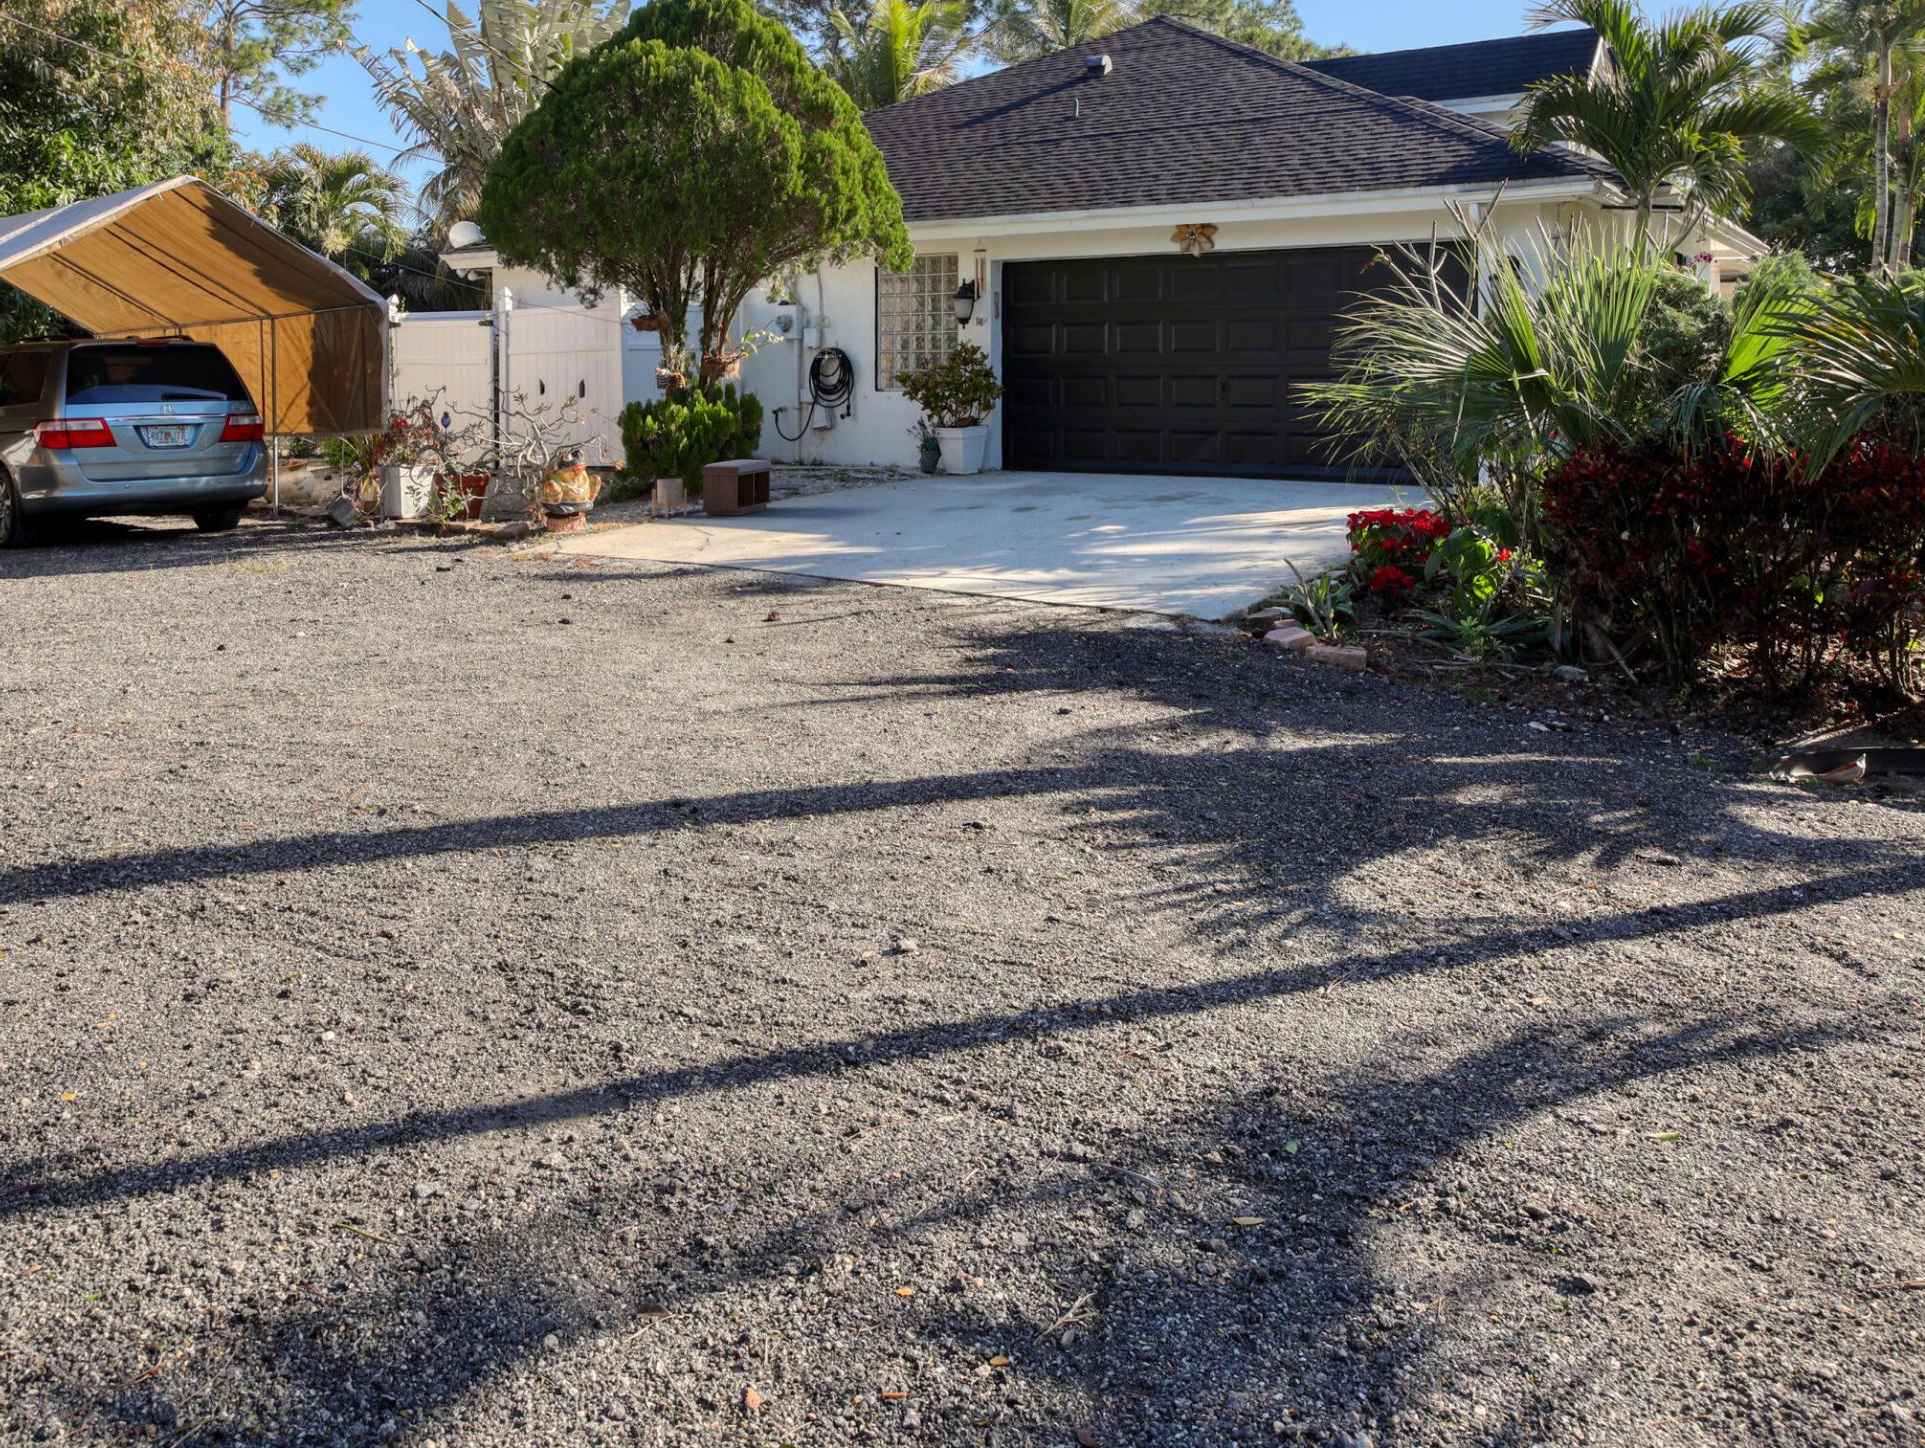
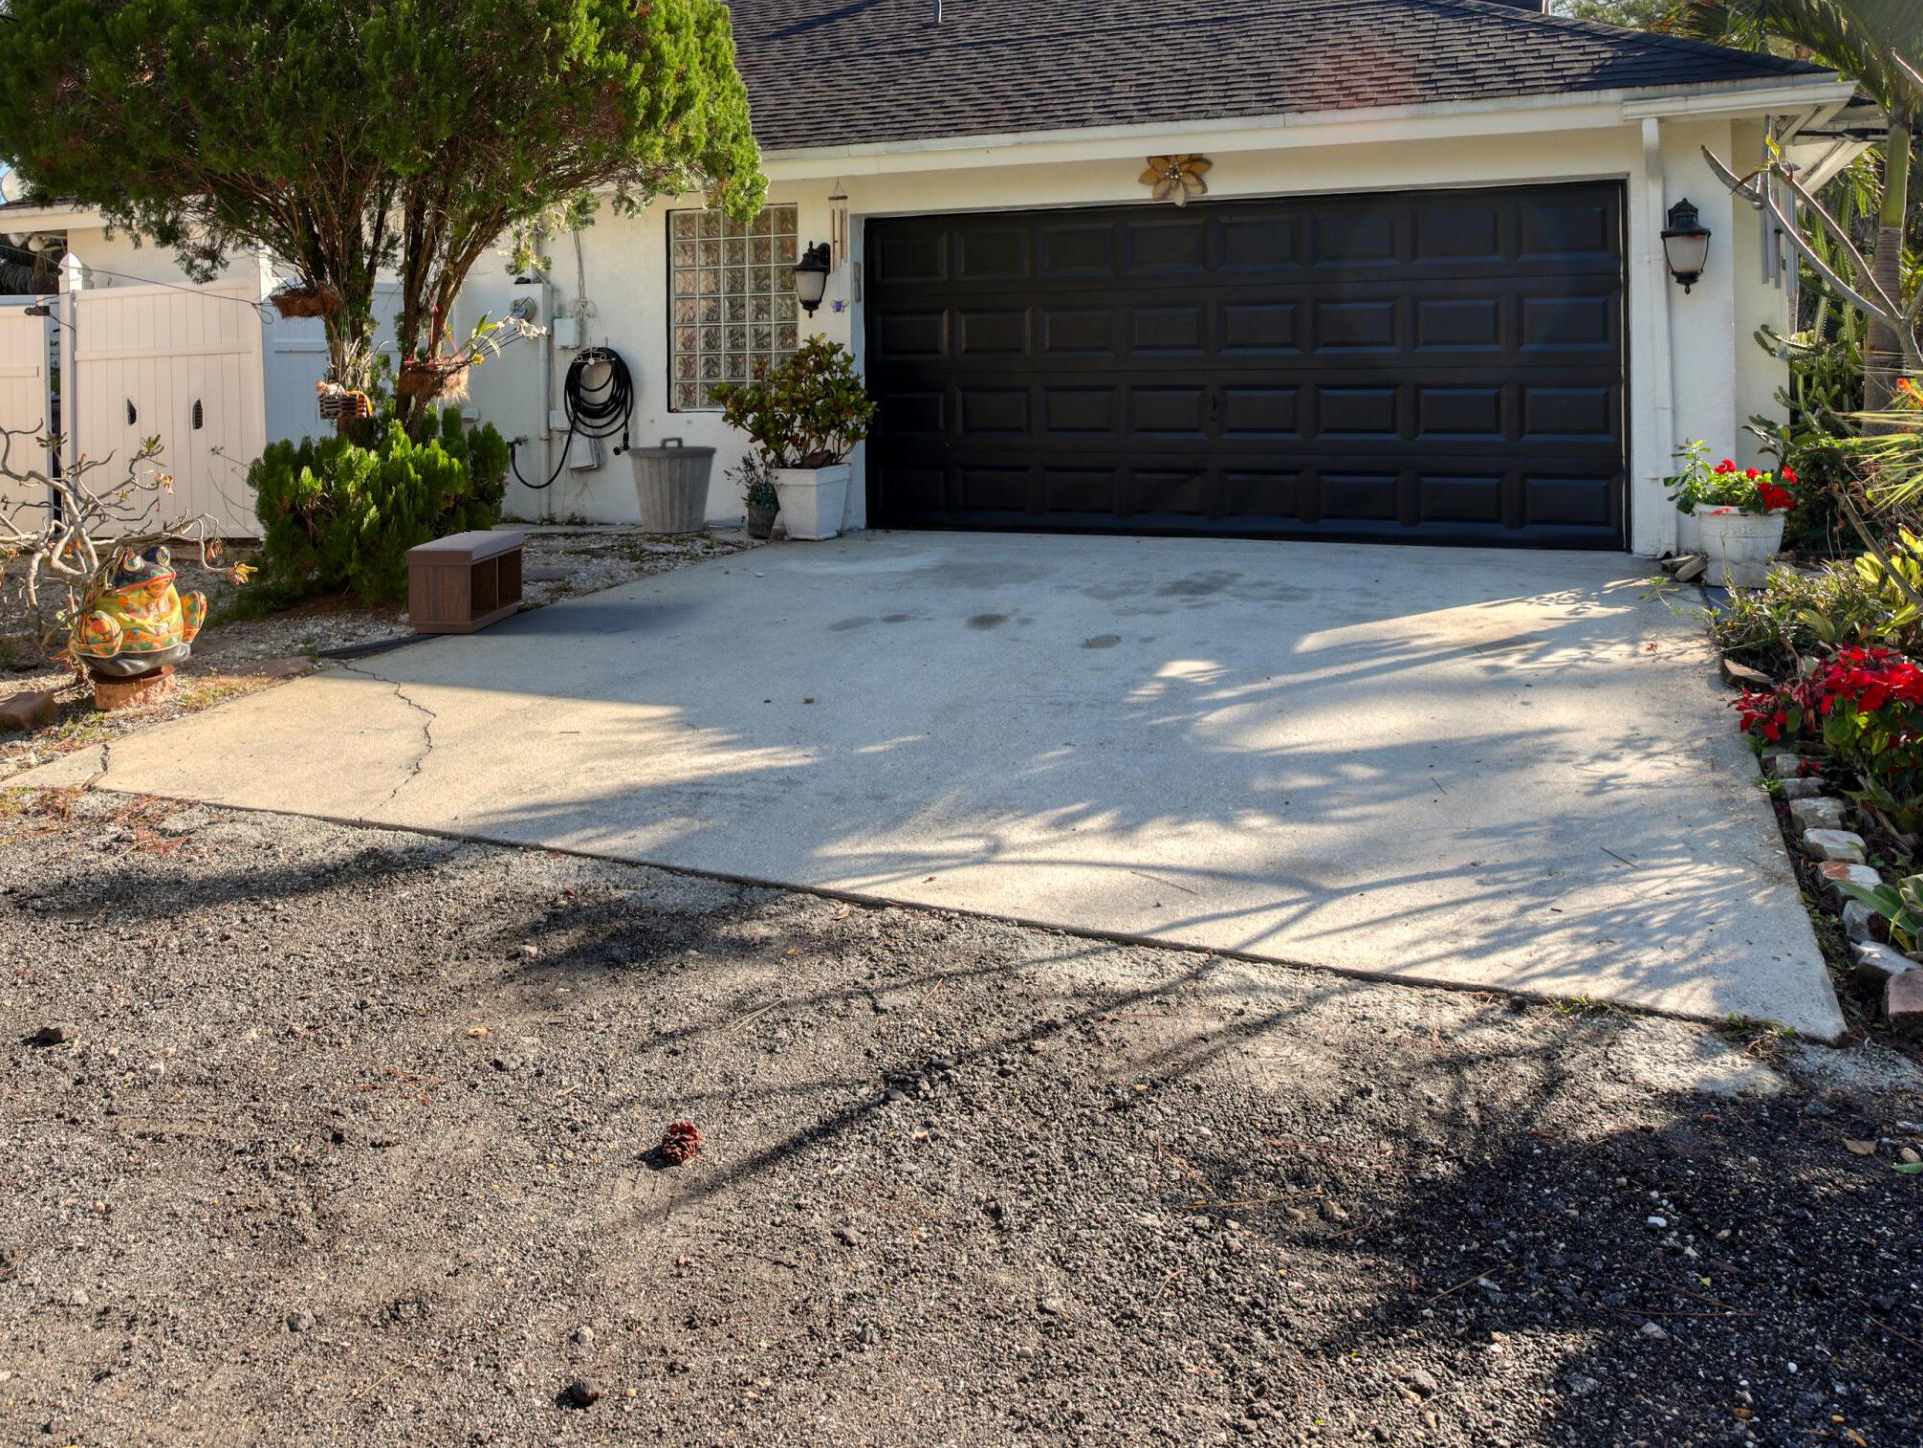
trash can: none [845,409,903,473] -> present [628,437,717,533]
planter: present [653,479,687,517] -> none [316,573,379,645]

